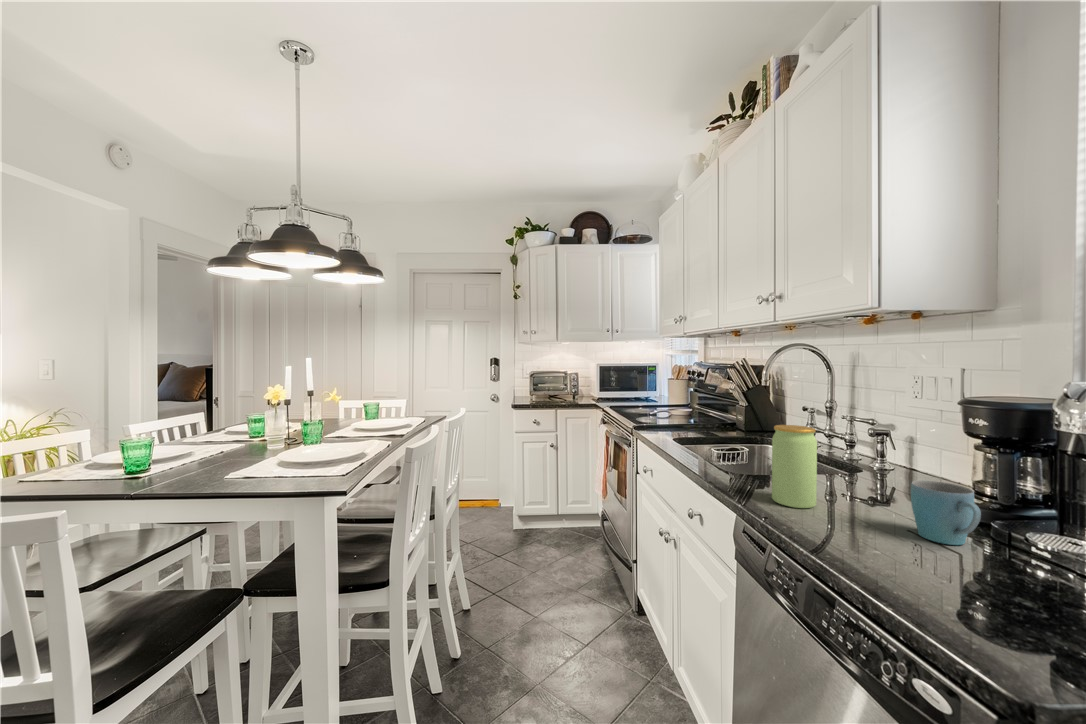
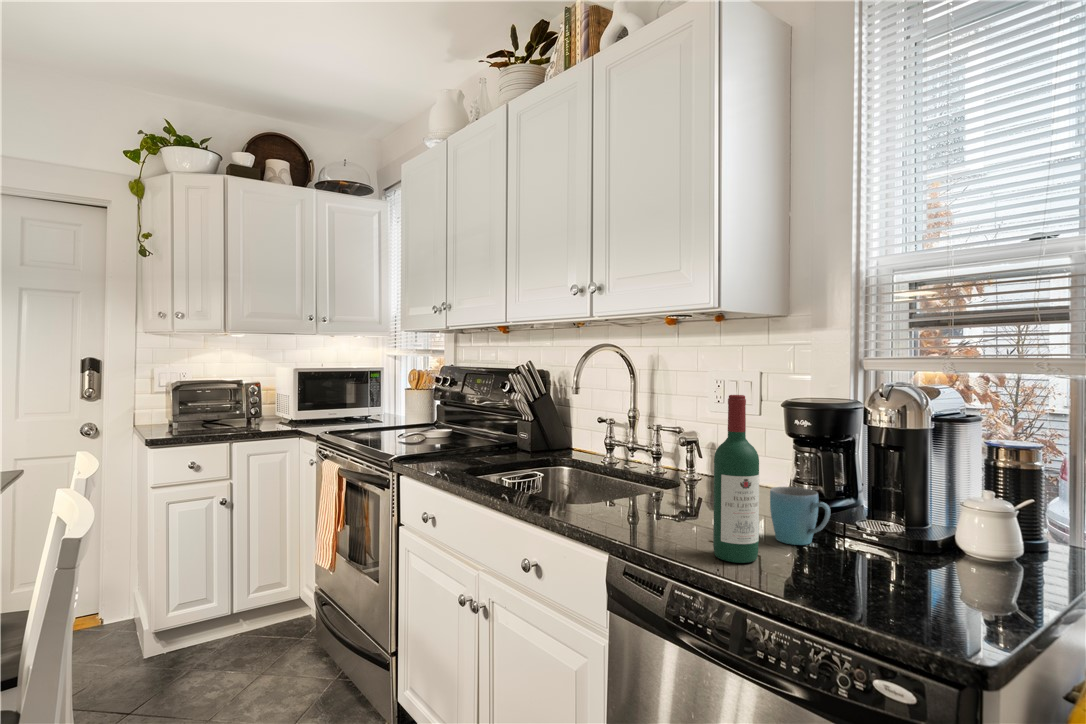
wine bottle: none [822,383,873,546] -> present [713,395,759,563]
jar: present [772,425,817,508] -> none [639,442,684,535]

